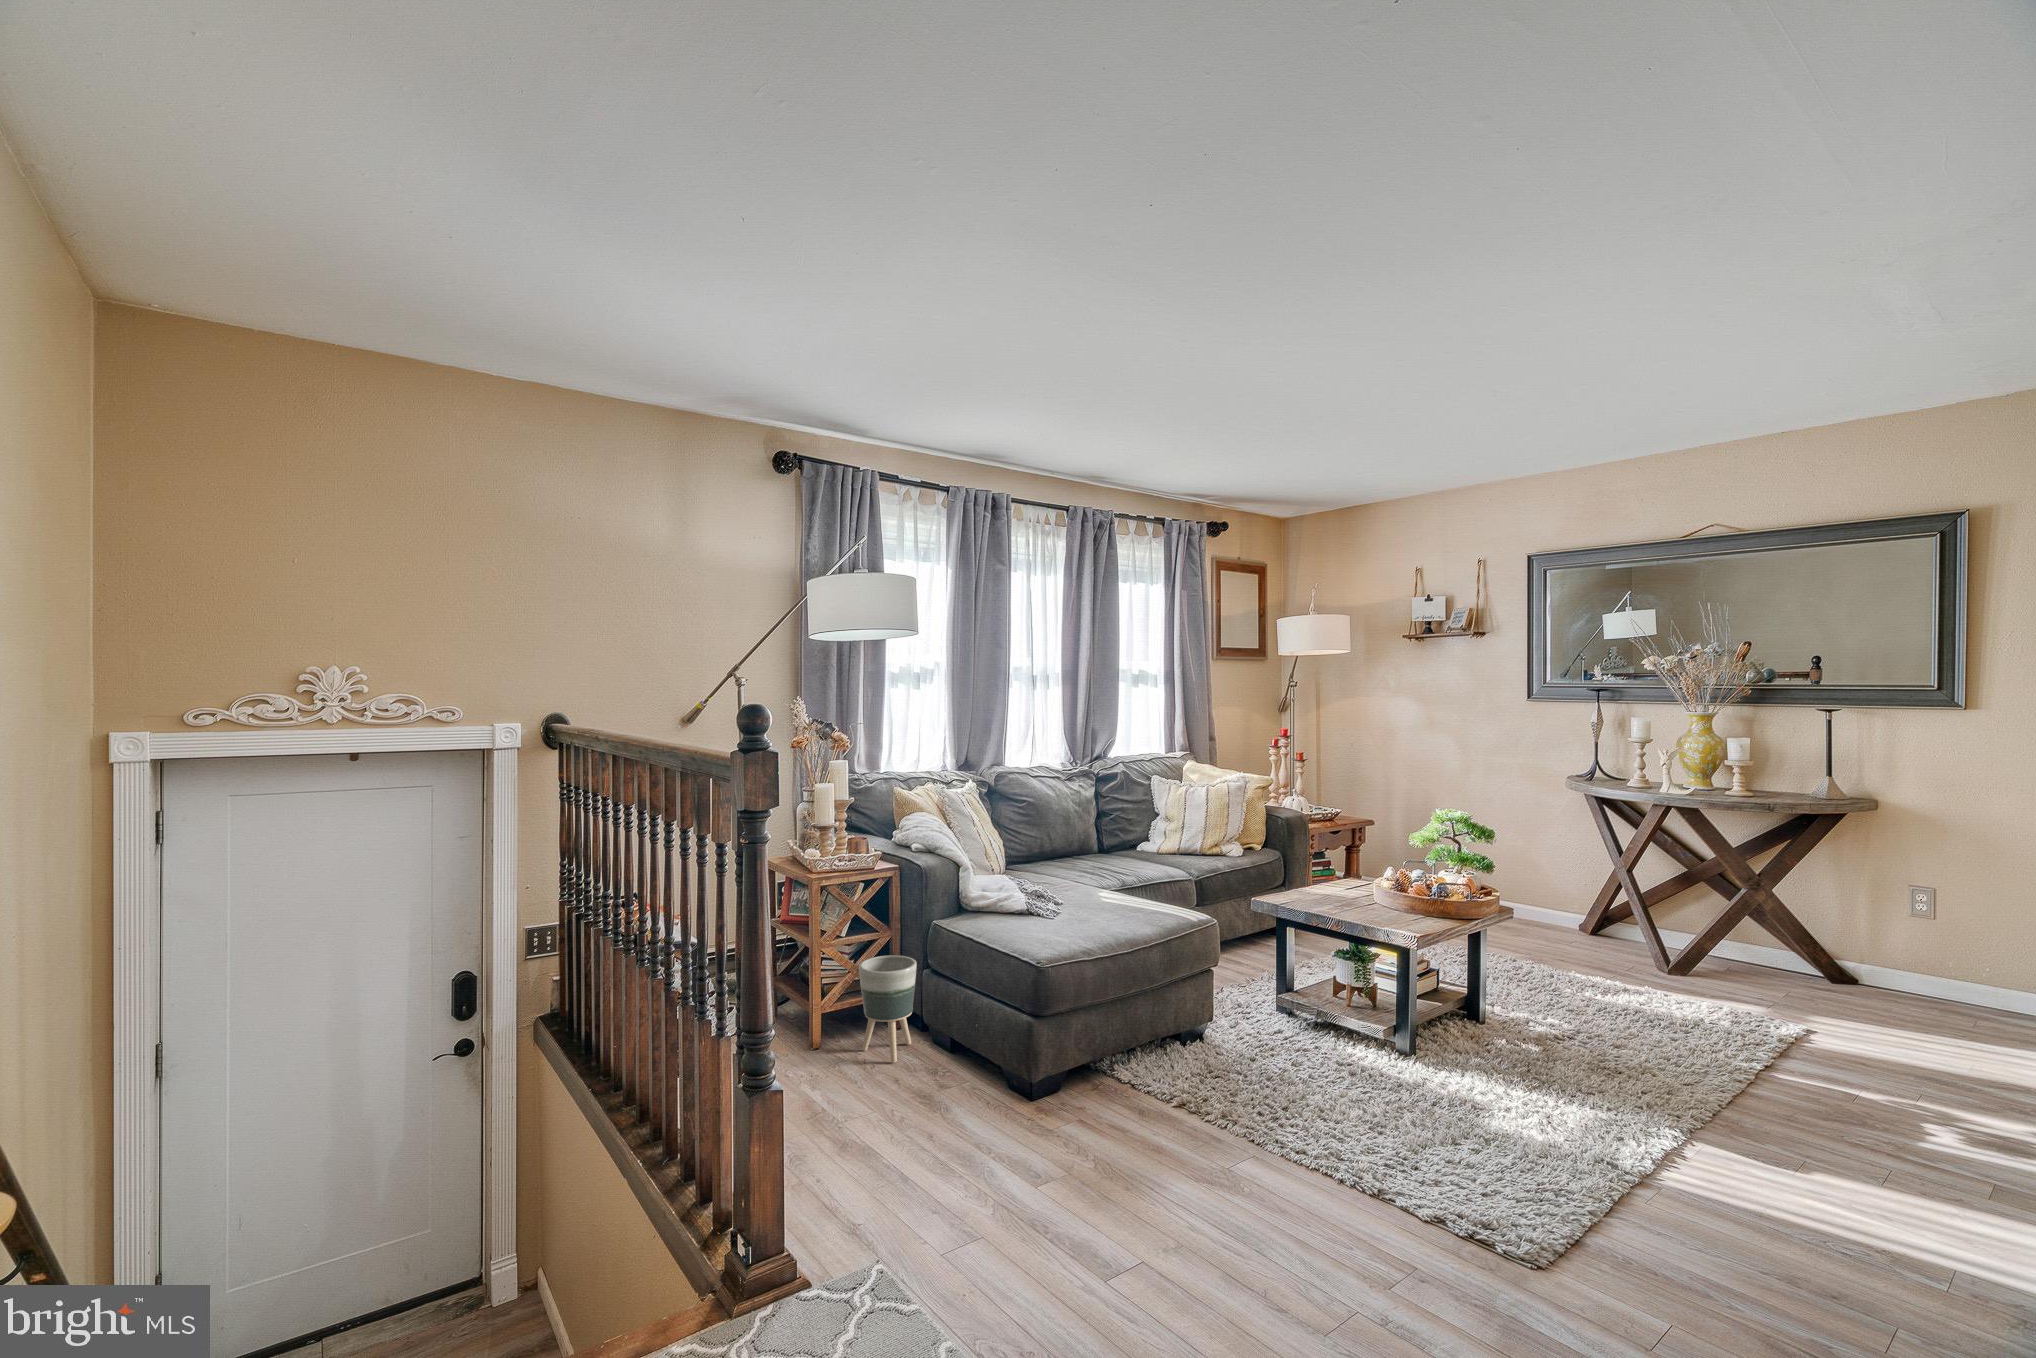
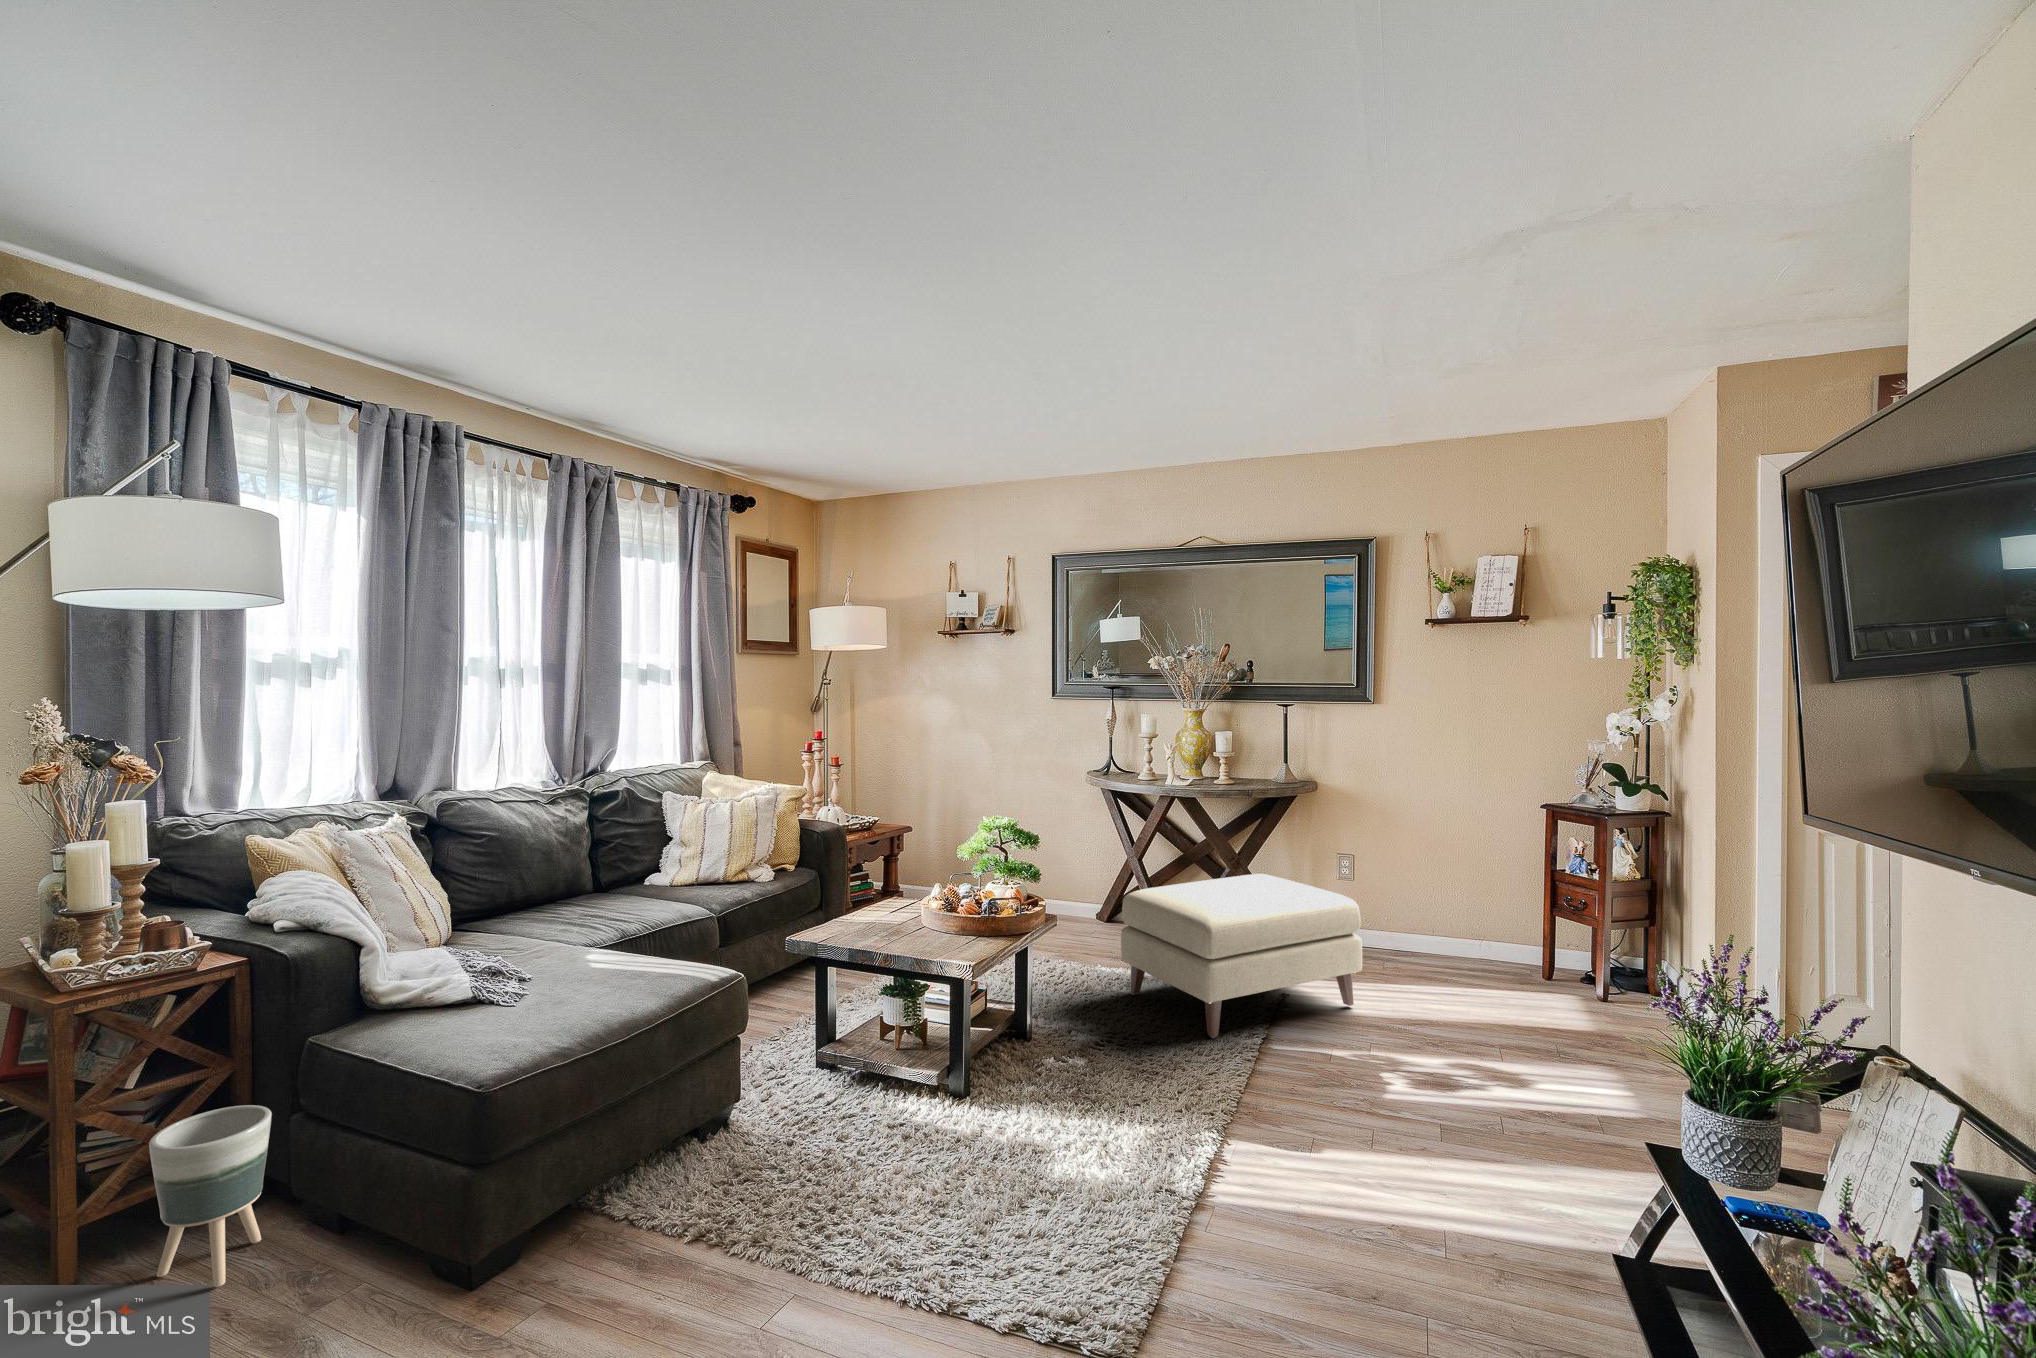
ottoman: none [1595,897,1925,1057] -> present [1121,874,1362,1038]

